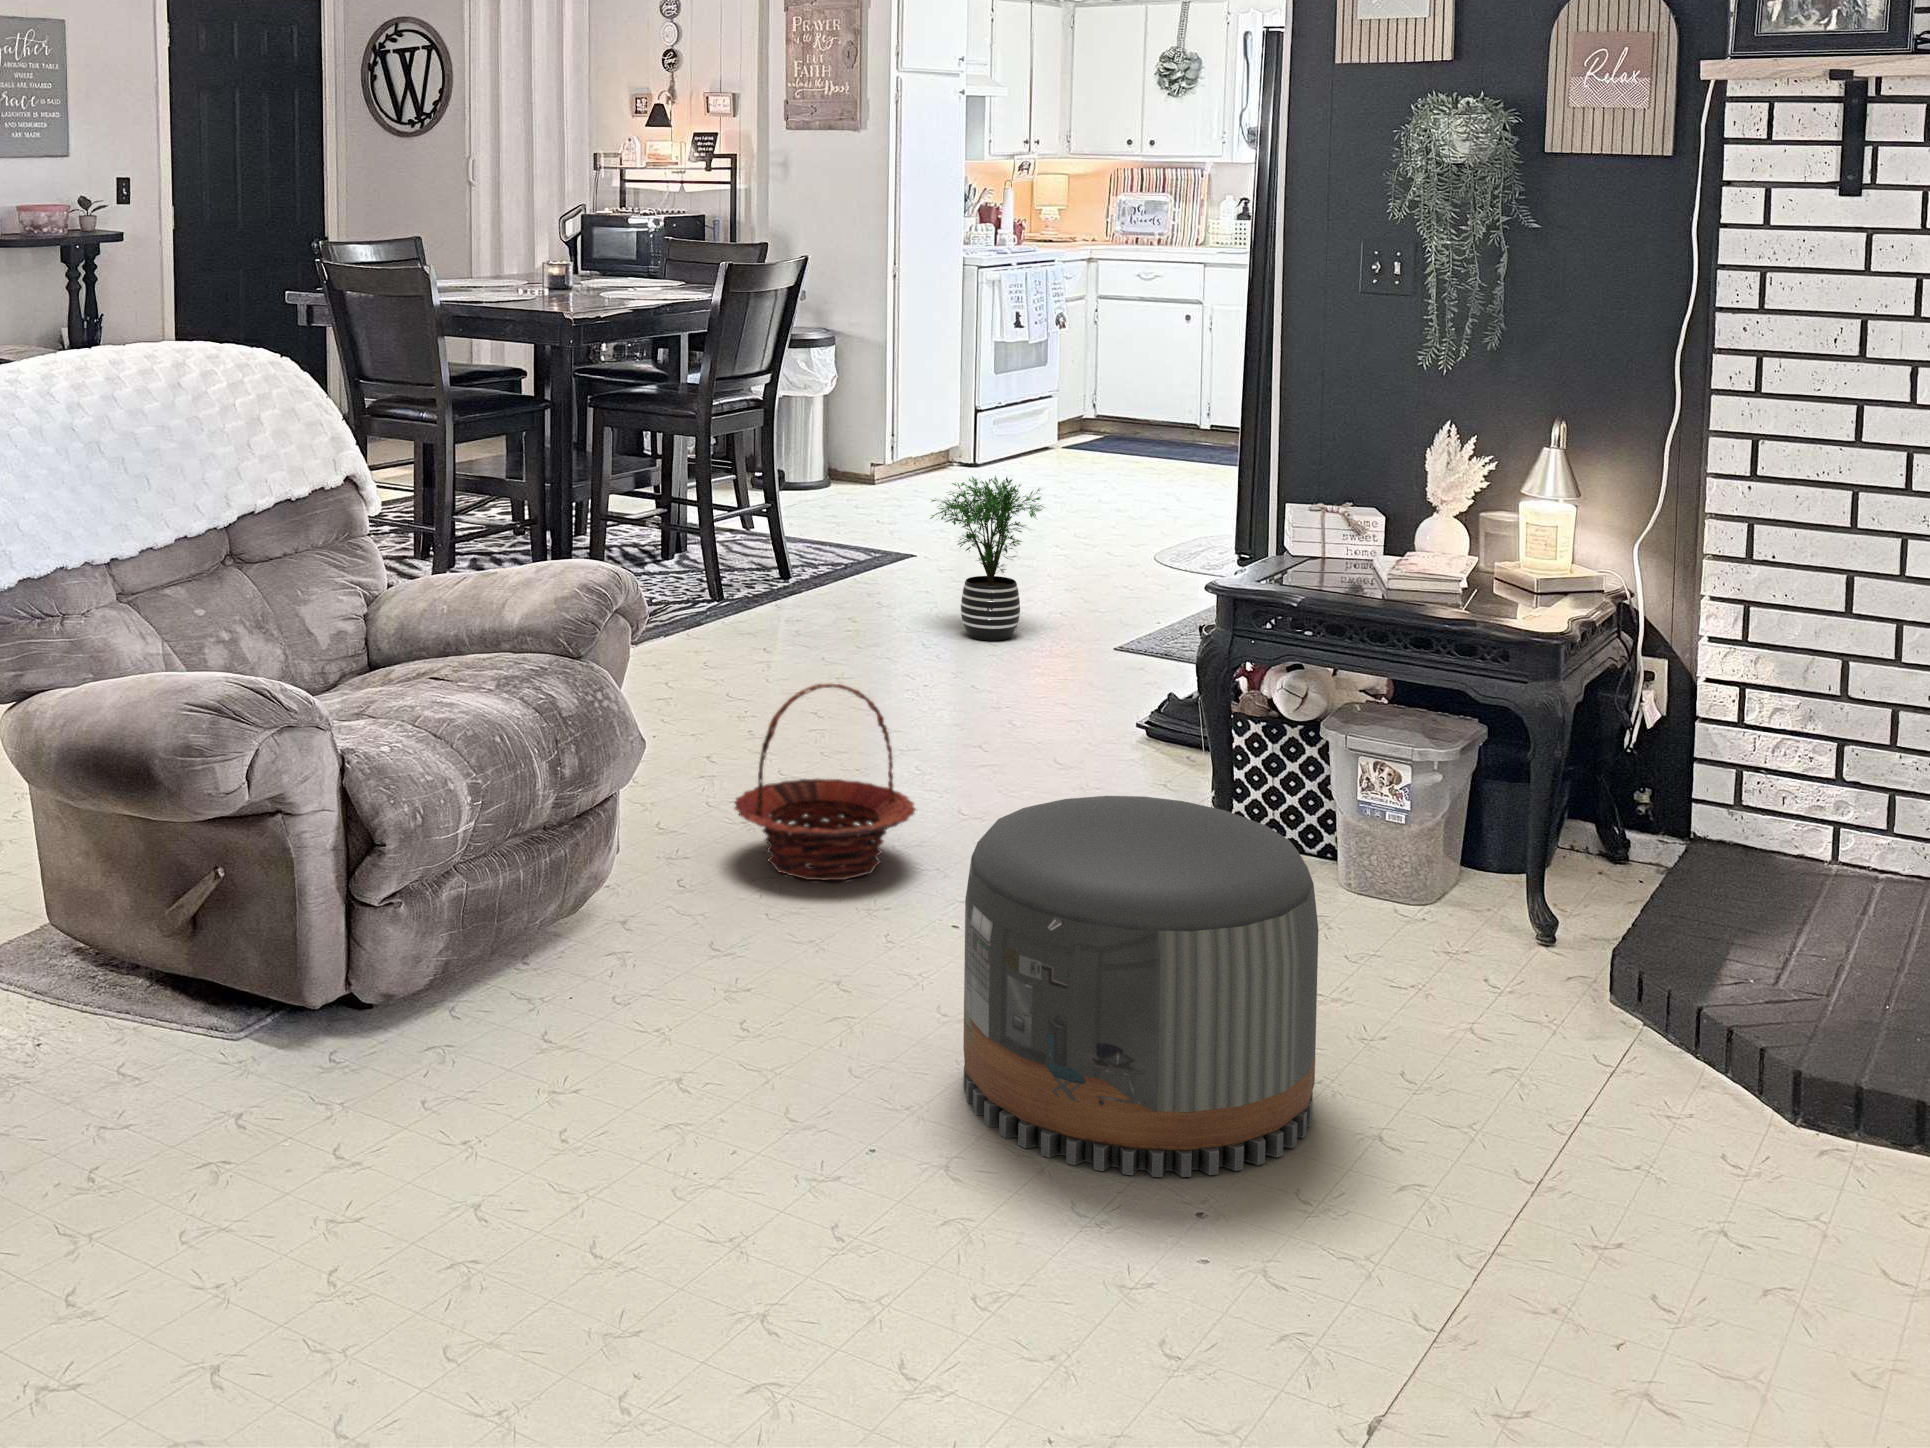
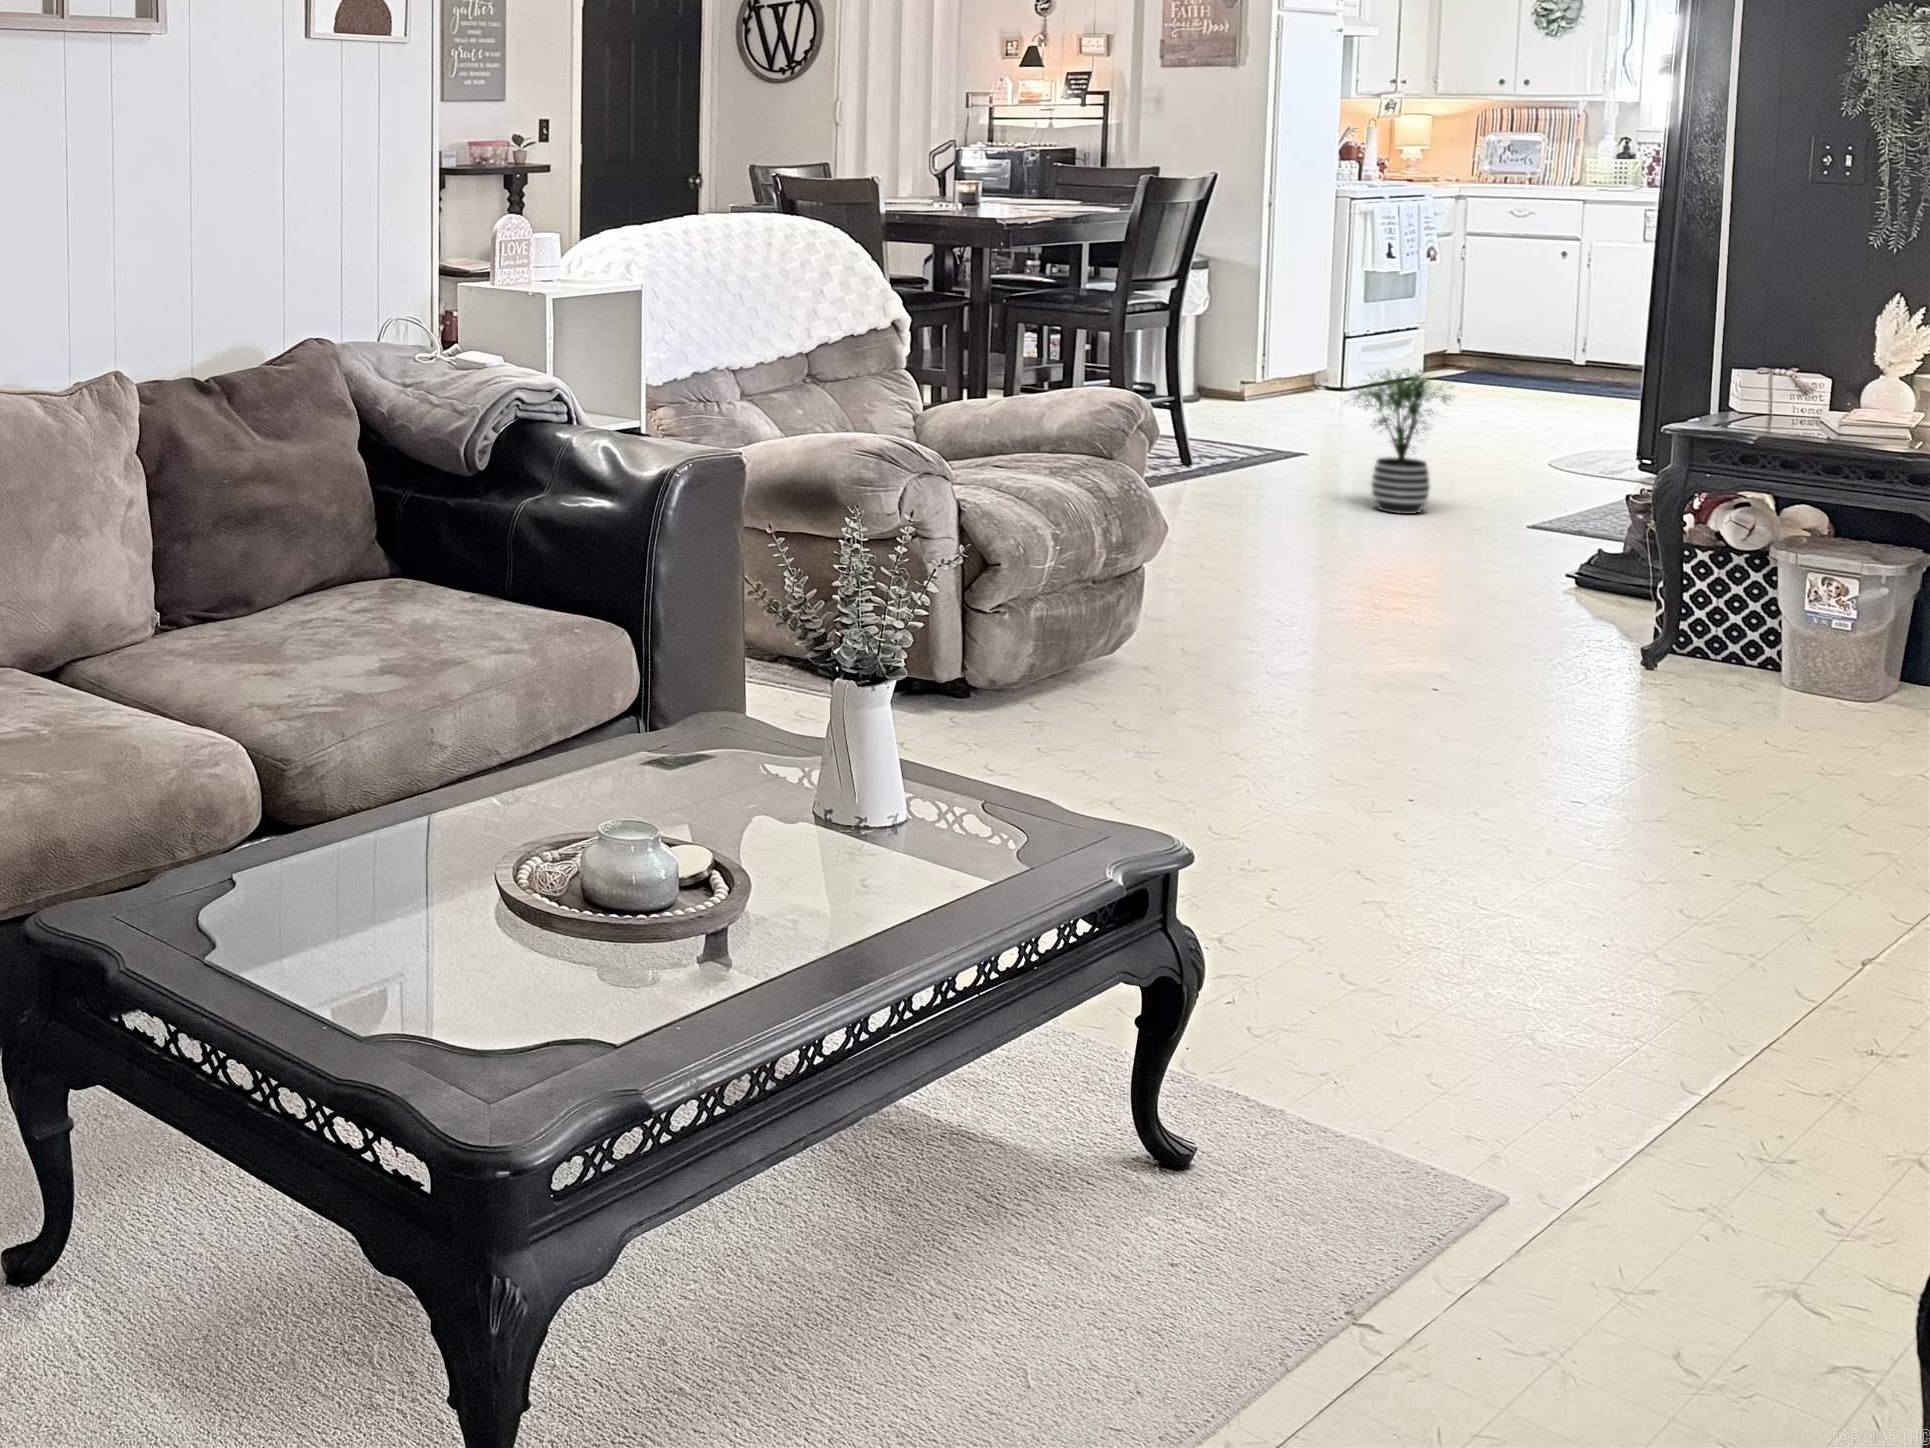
basket: present [735,684,916,880] -> none [1226,495,1389,654]
pouf: present [963,796,1319,1177] -> none [1475,561,1796,832]

